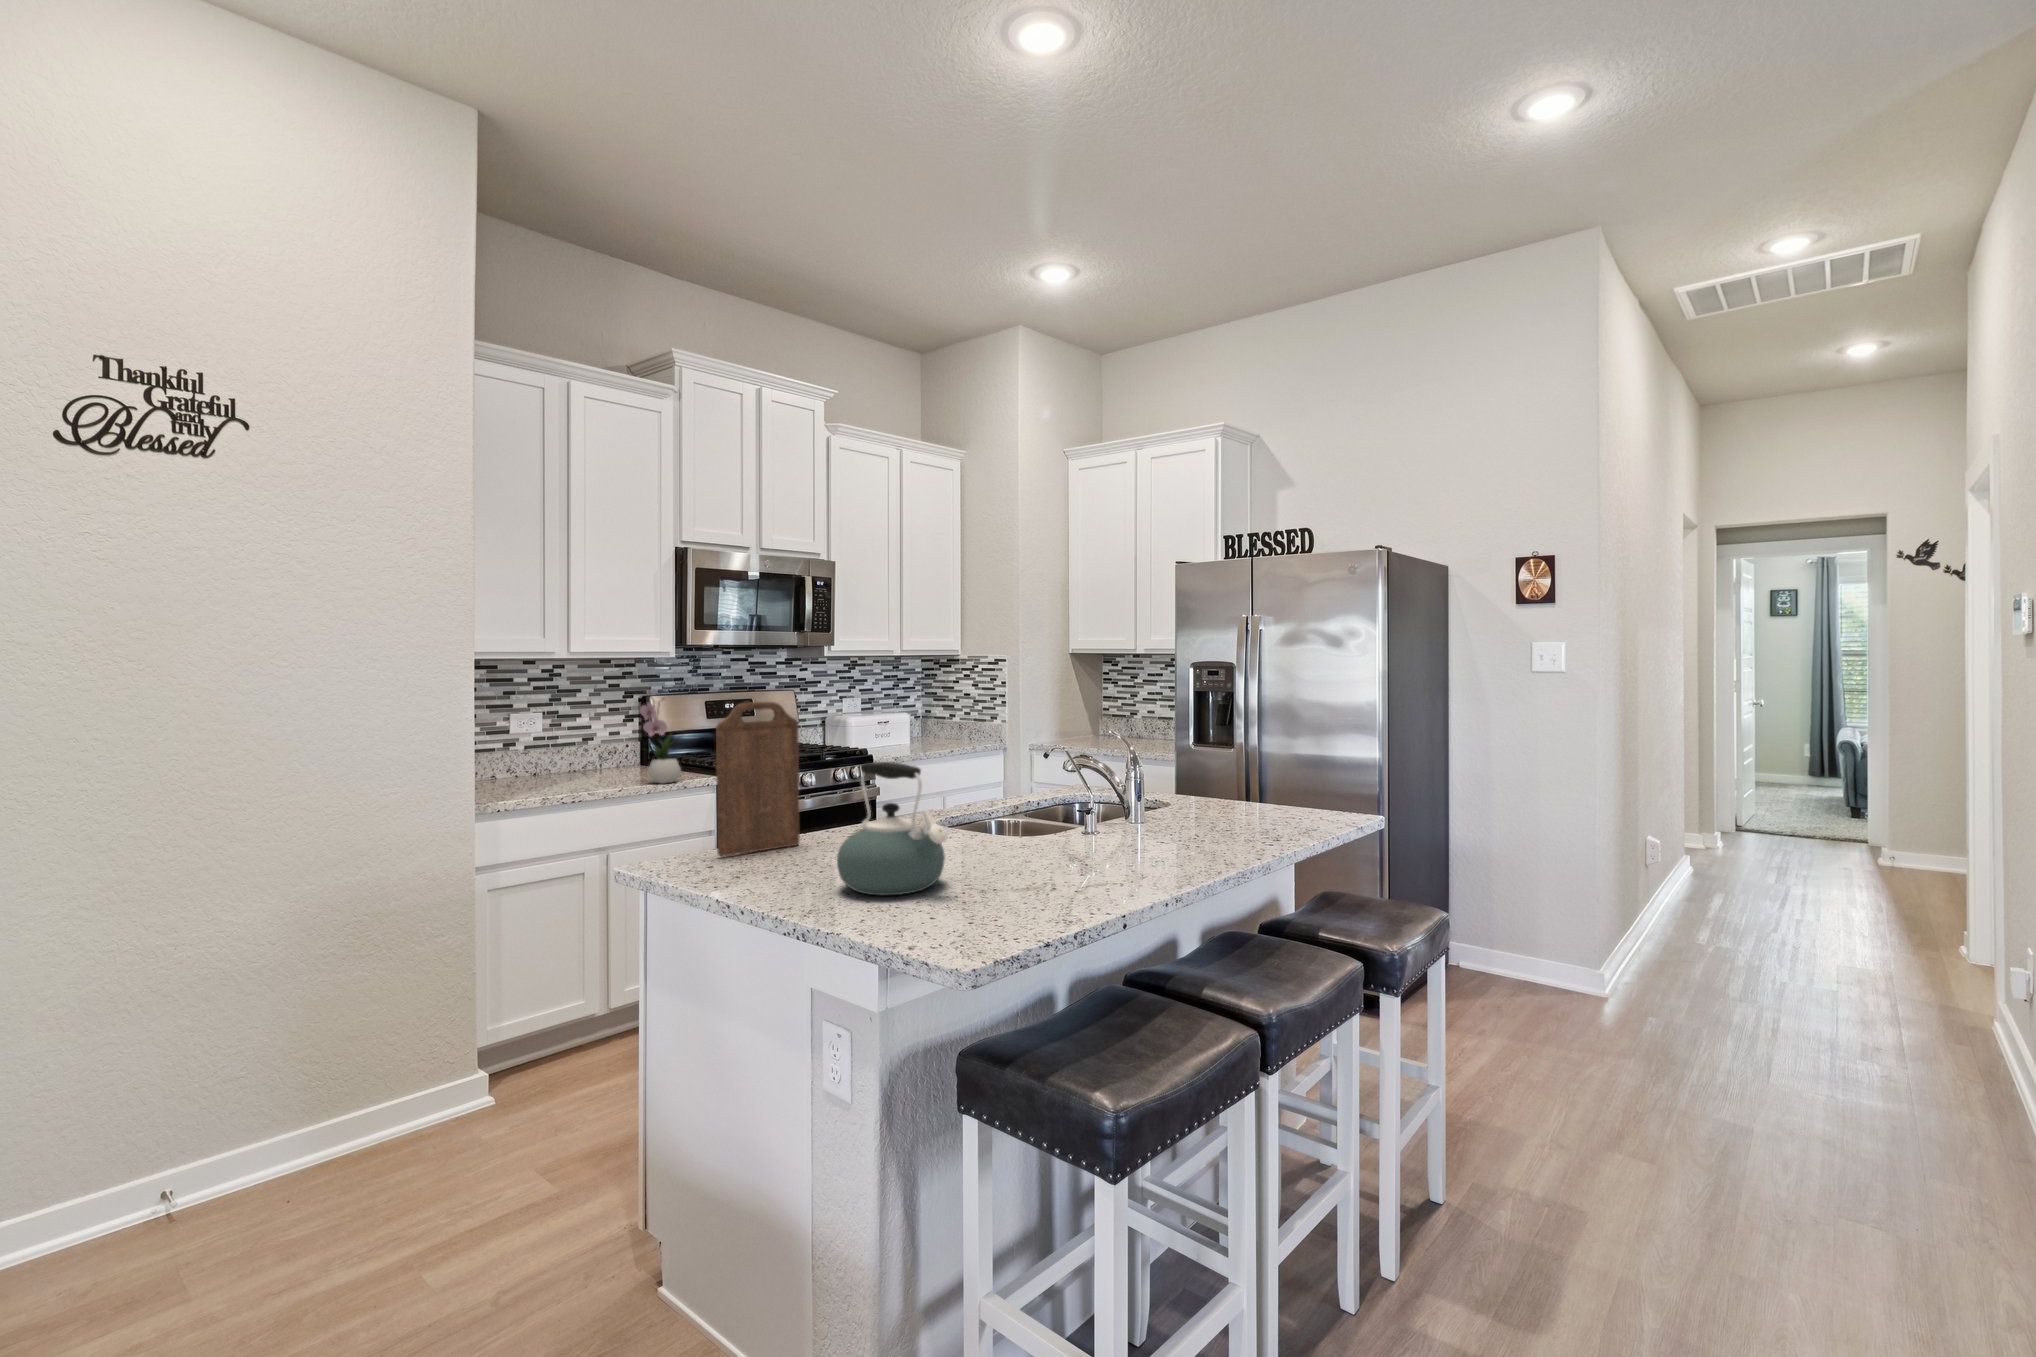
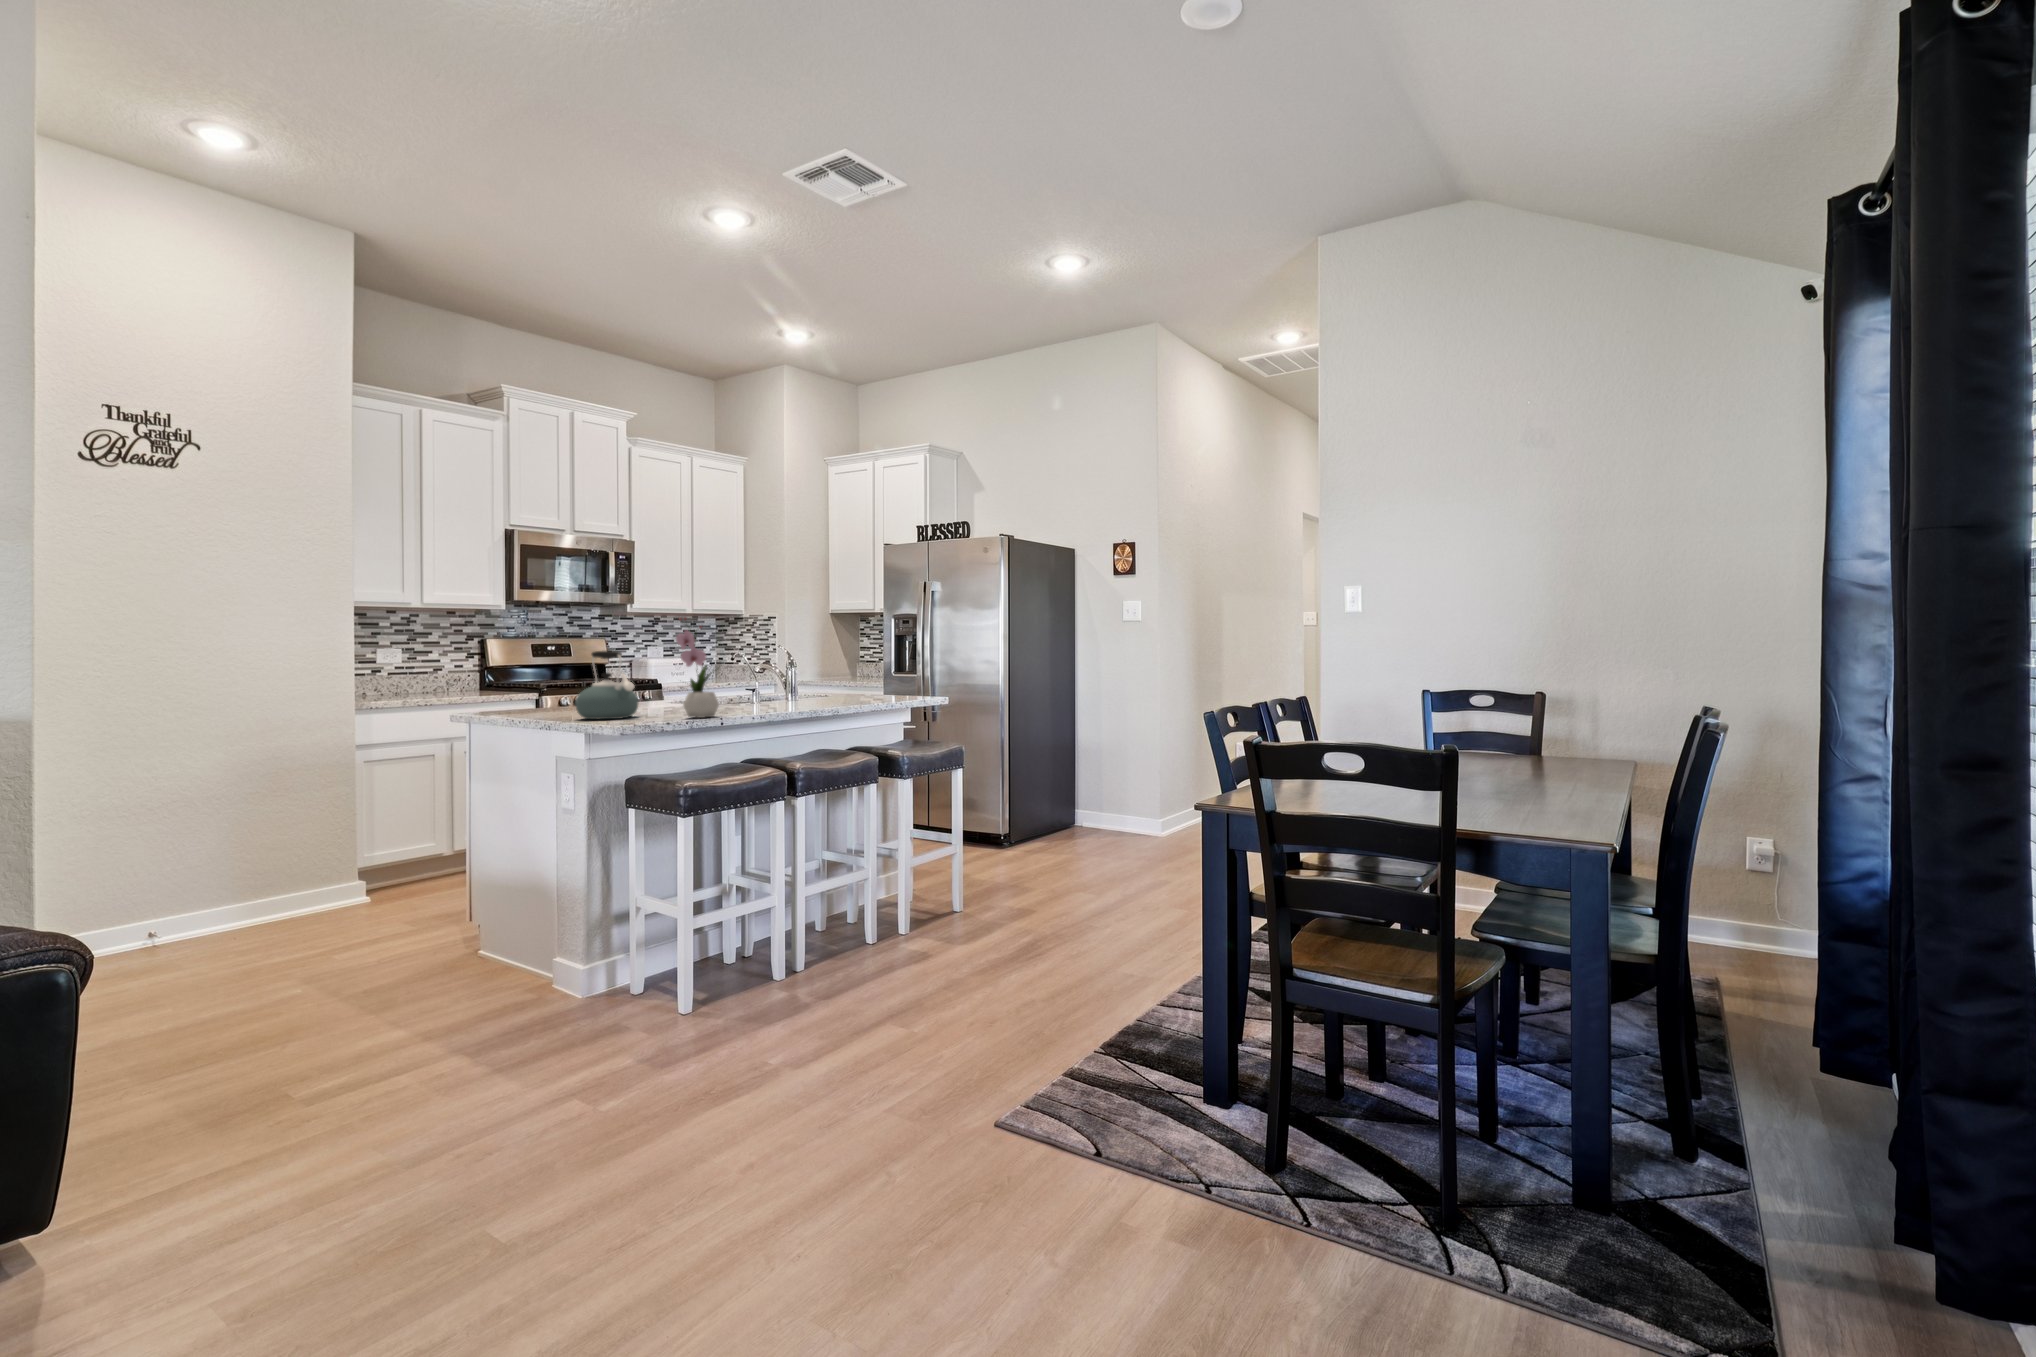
flower arrangement: present [640,690,681,783] -> present [676,618,719,718]
cutting board: present [716,702,800,856] -> none [514,624,570,715]

